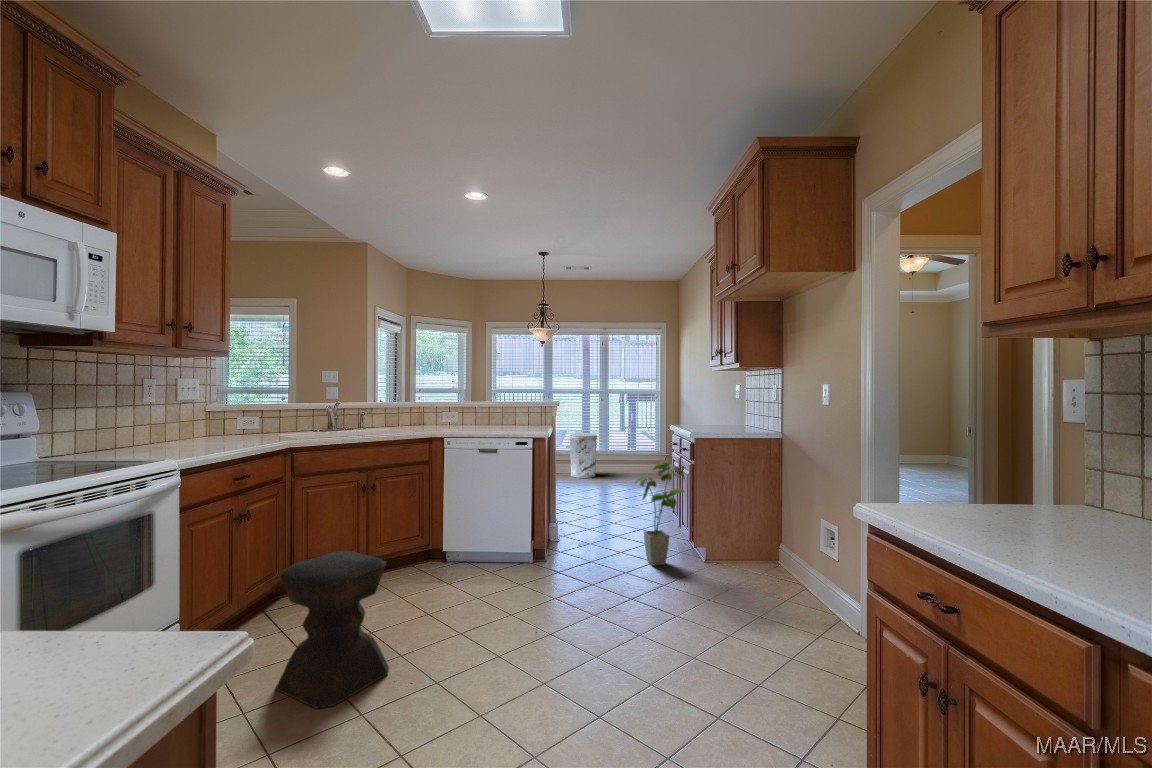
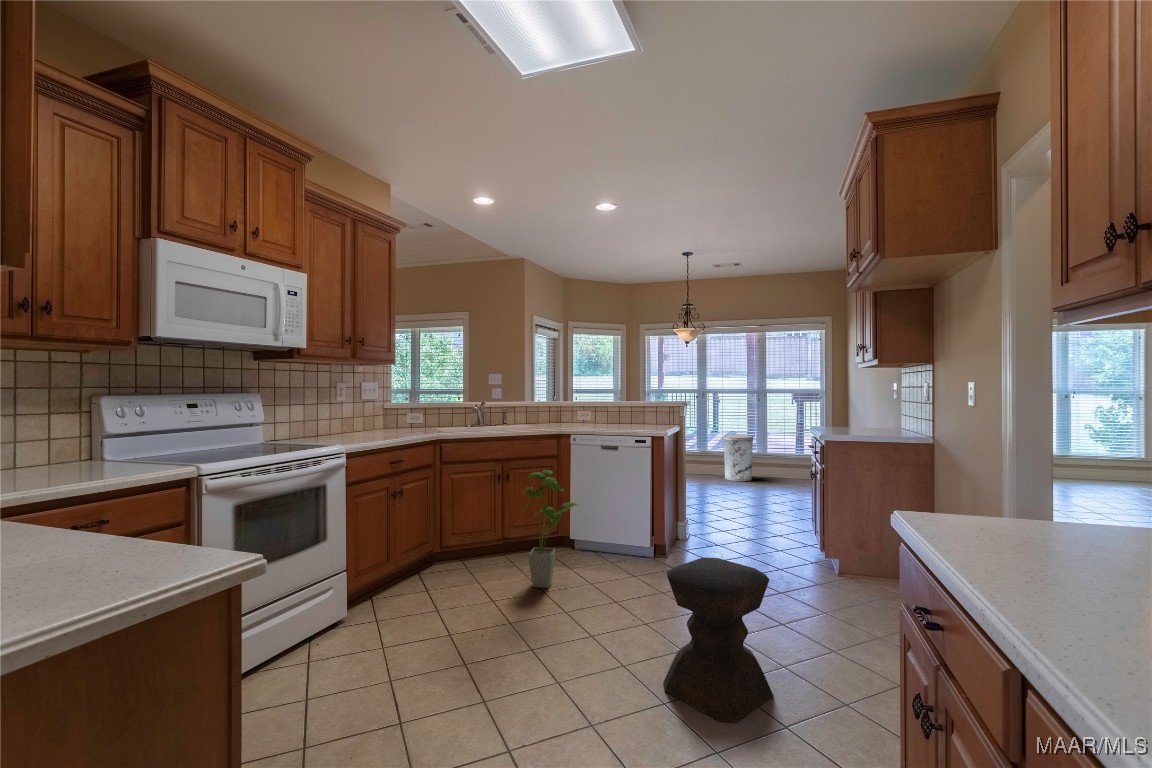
house plant: present [635,461,684,565] -> present [522,470,579,588]
stool: present [276,551,389,708] -> present [663,558,773,722]

